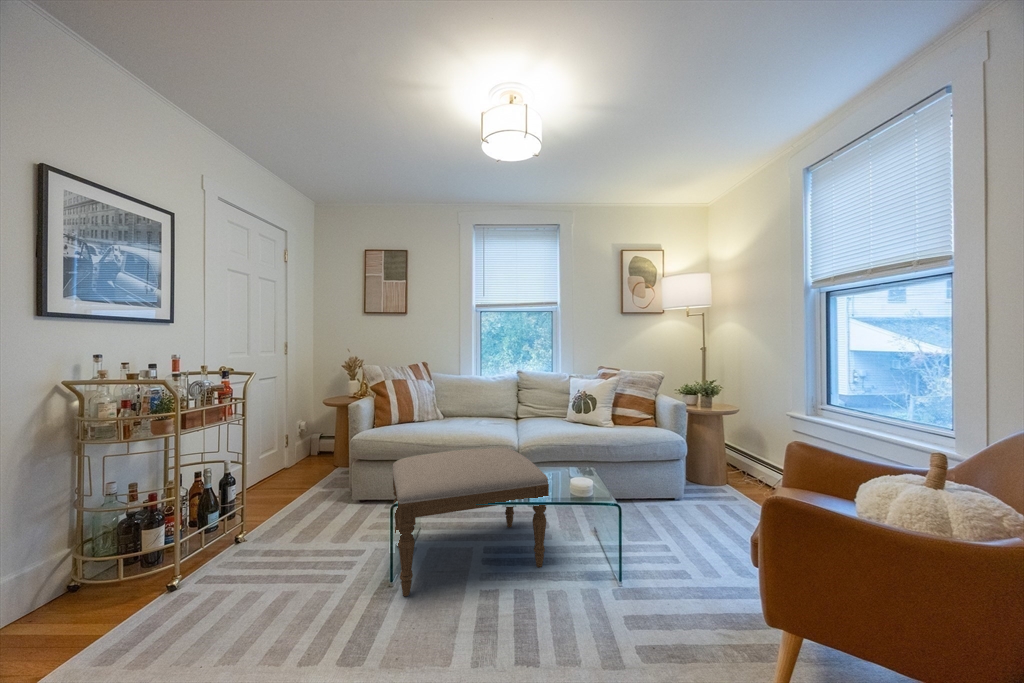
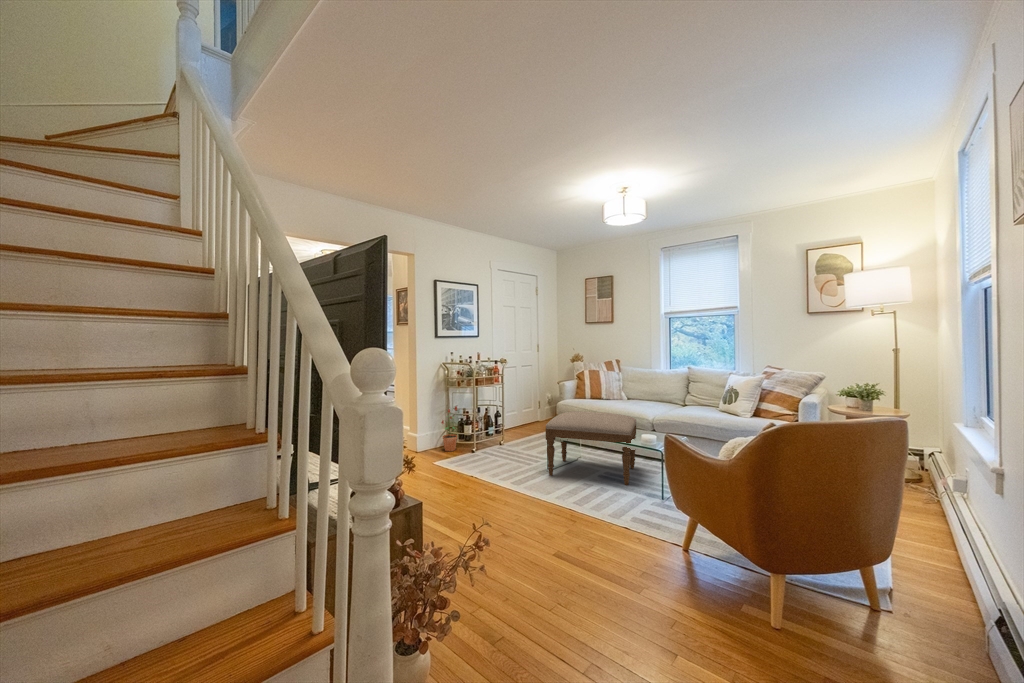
potted plant: none [56,486,122,613] -> present [441,406,457,451]

